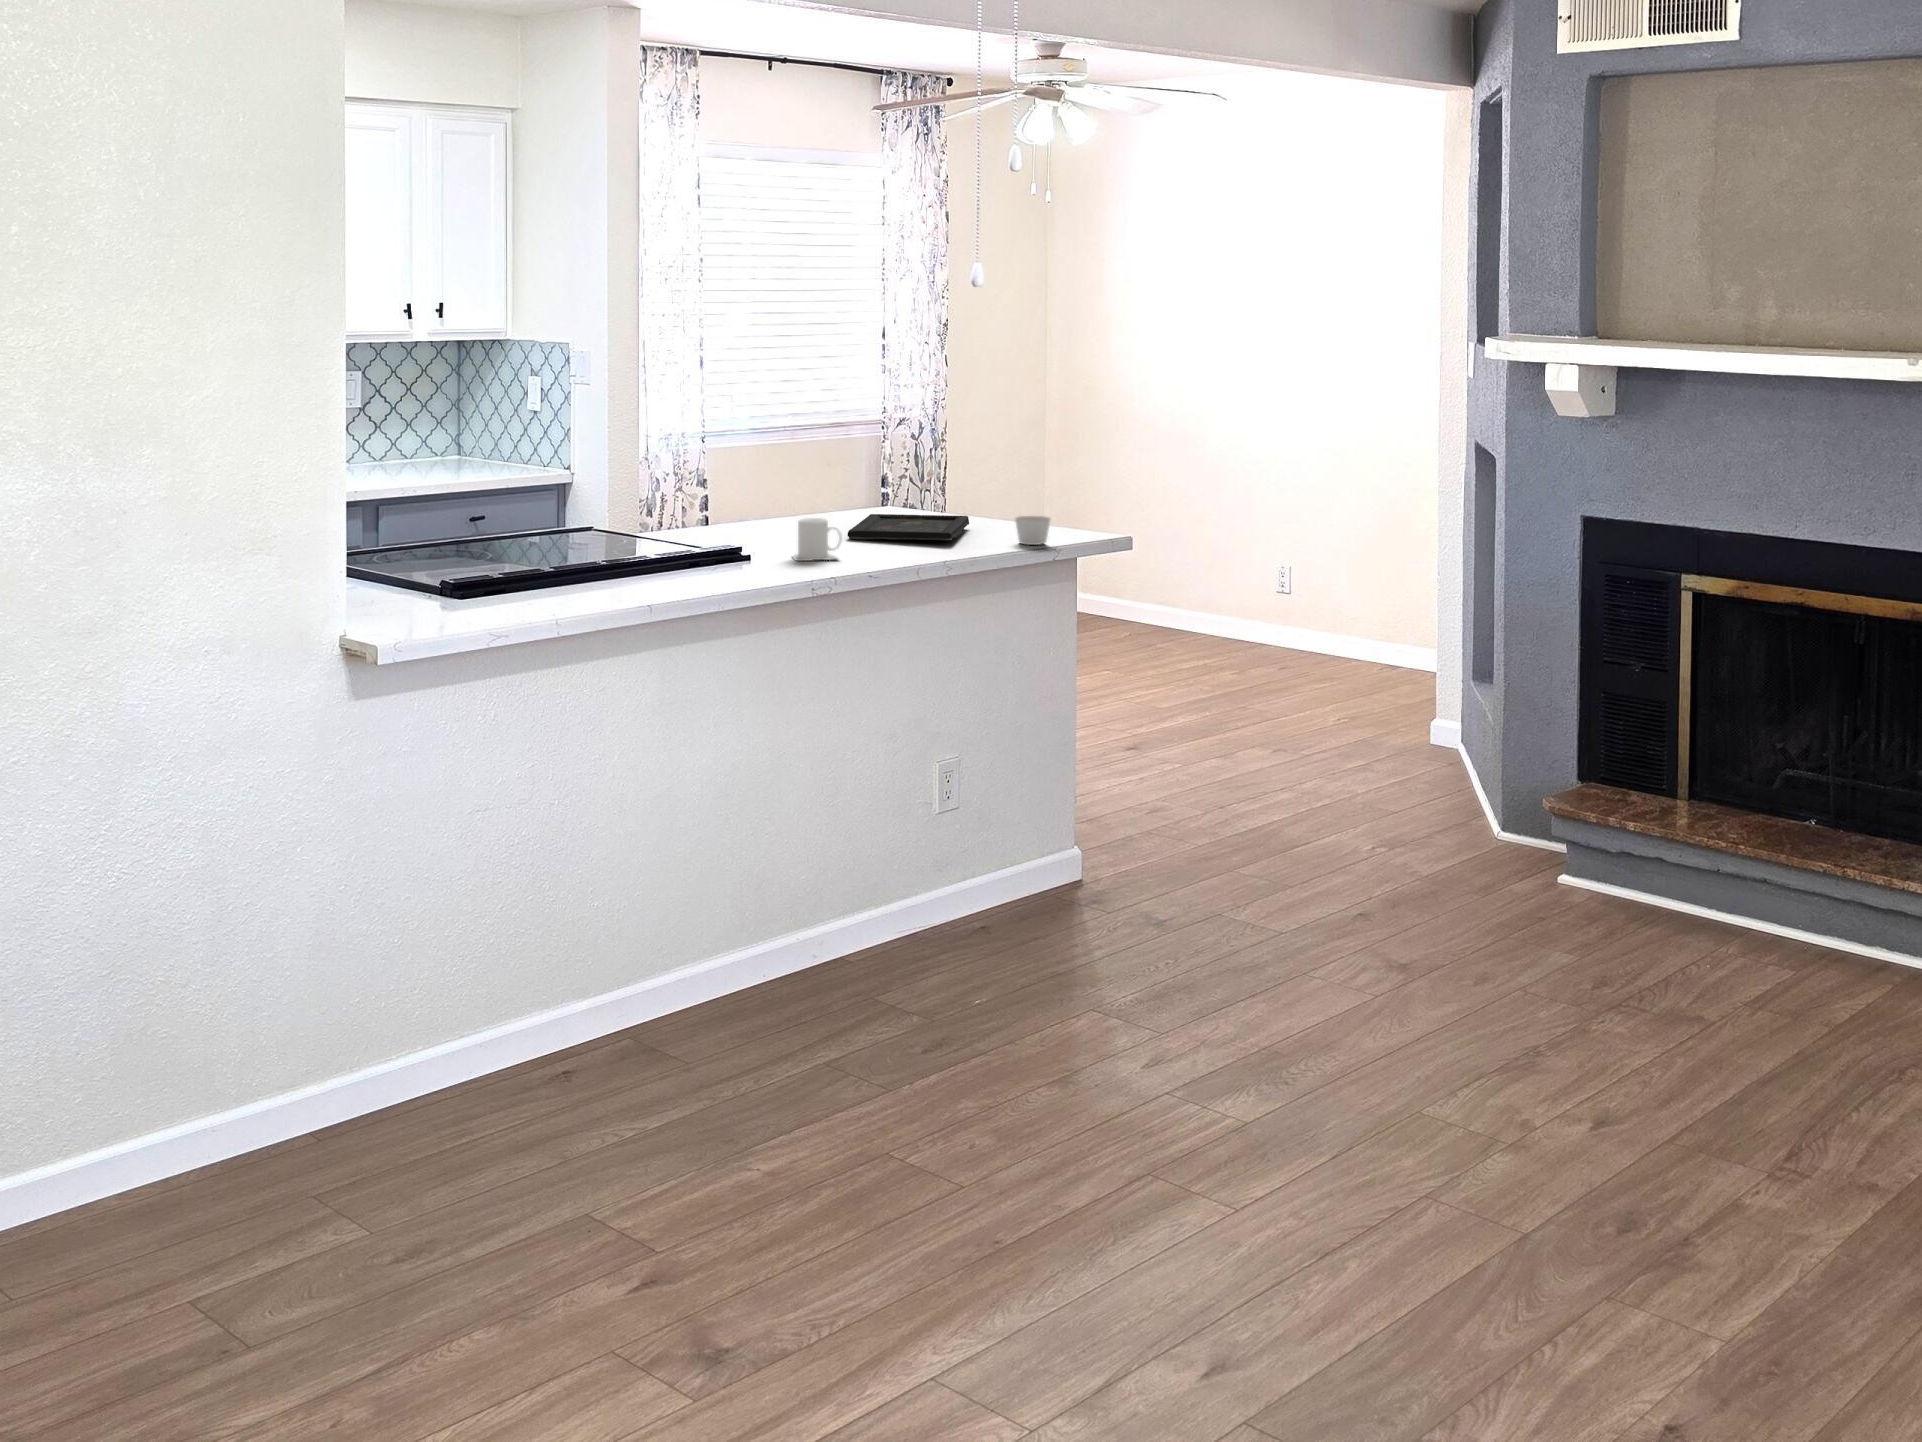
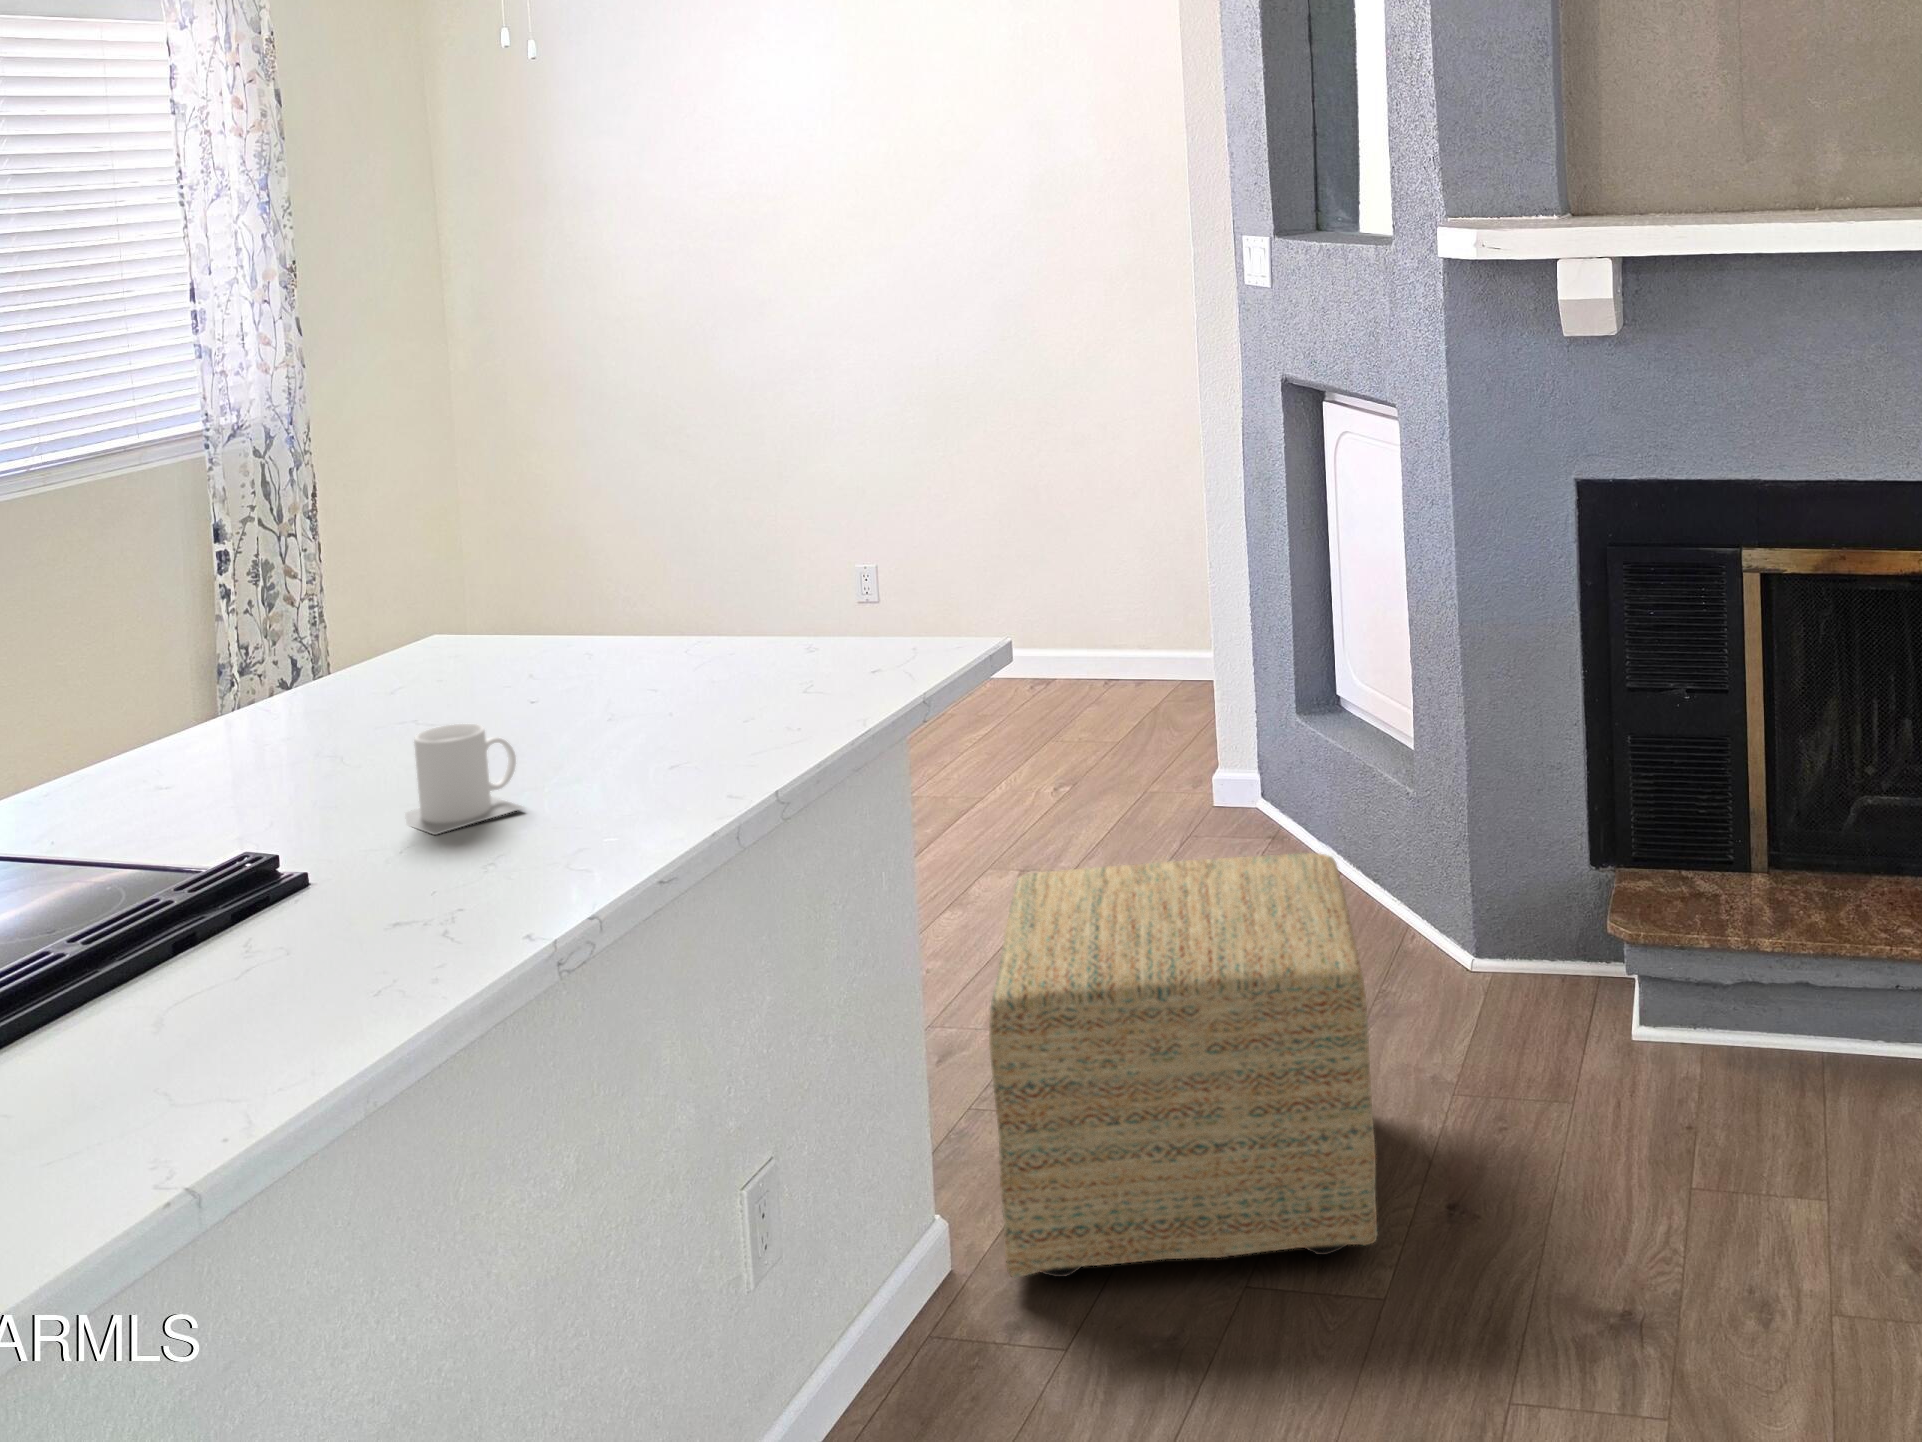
tray: present [848,514,969,540] -> none [458,637,696,736]
candle: present [1015,516,1050,545] -> none [792,621,862,682]
ottoman: none [1098,694,1352,921] -> present [989,853,1377,1277]

